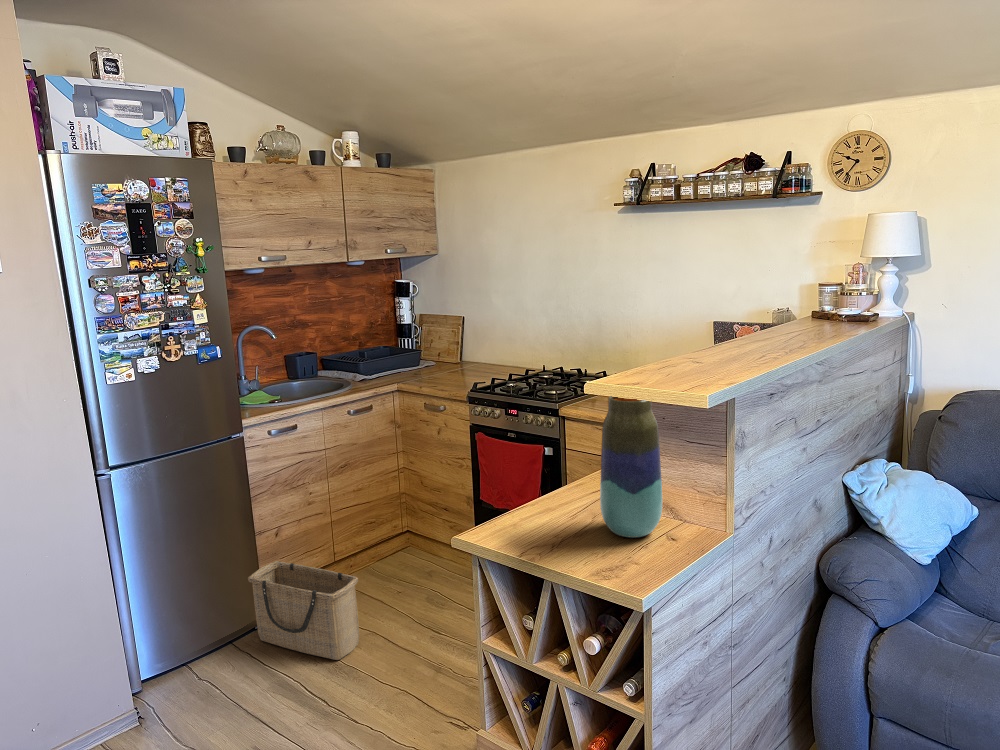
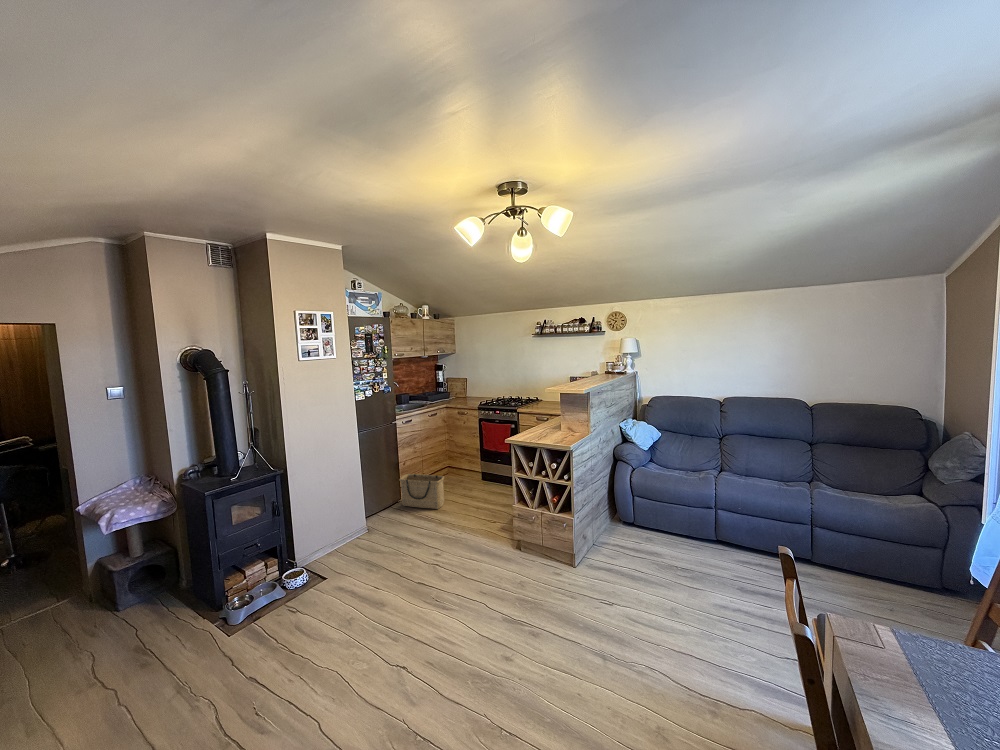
vase: present [600,396,662,538] -> none [552,392,570,436]

